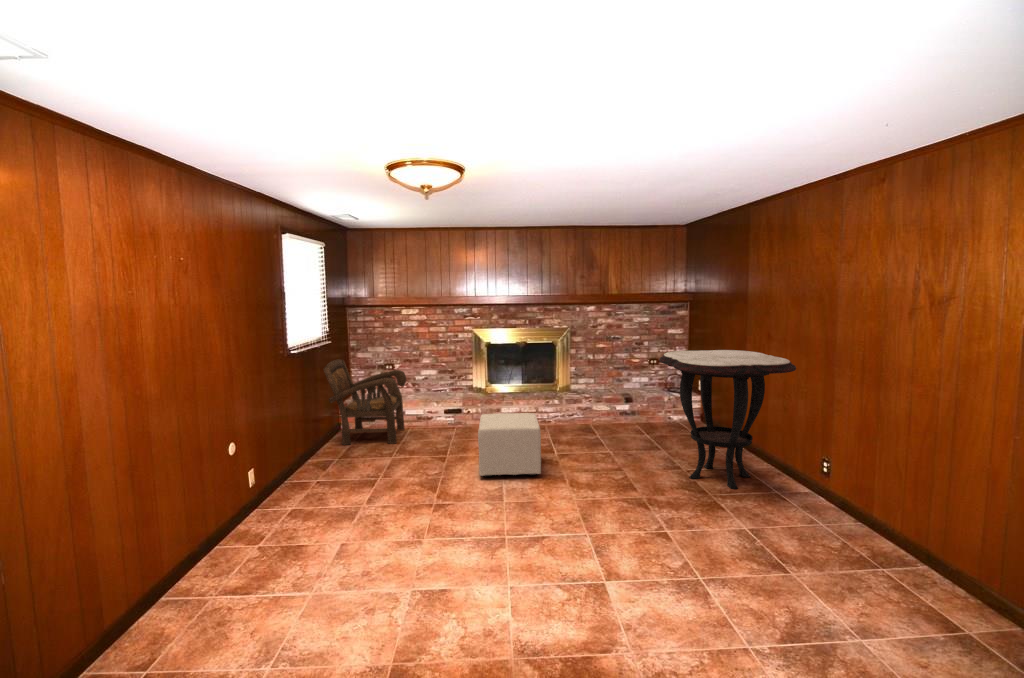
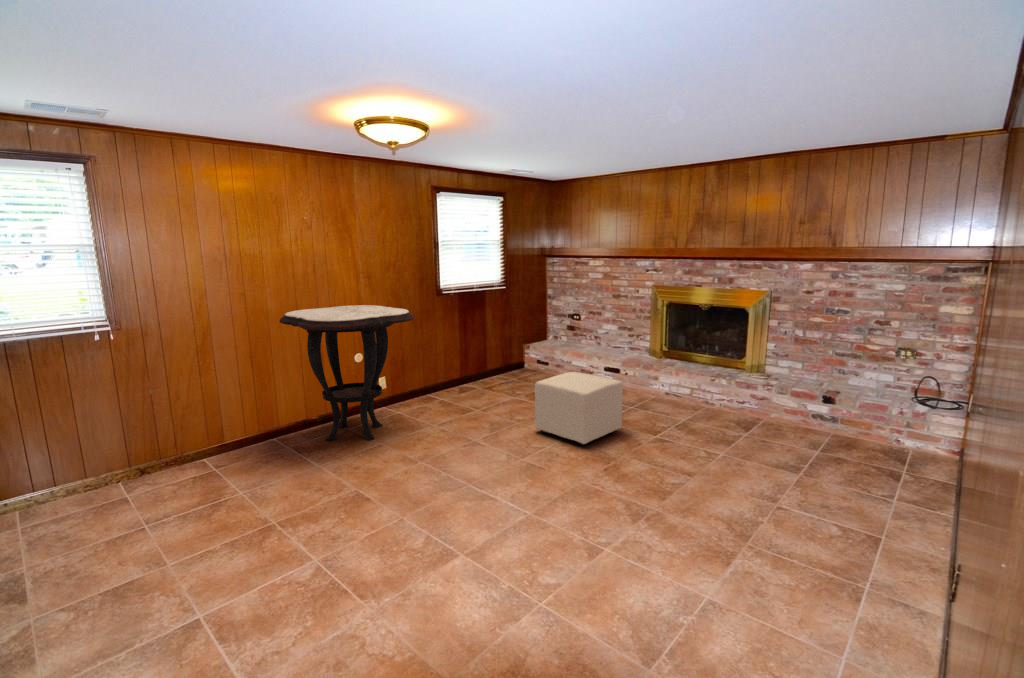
side table: present [659,350,796,489] -> present [279,305,414,441]
armchair: present [323,359,406,445] -> none [491,303,572,388]

